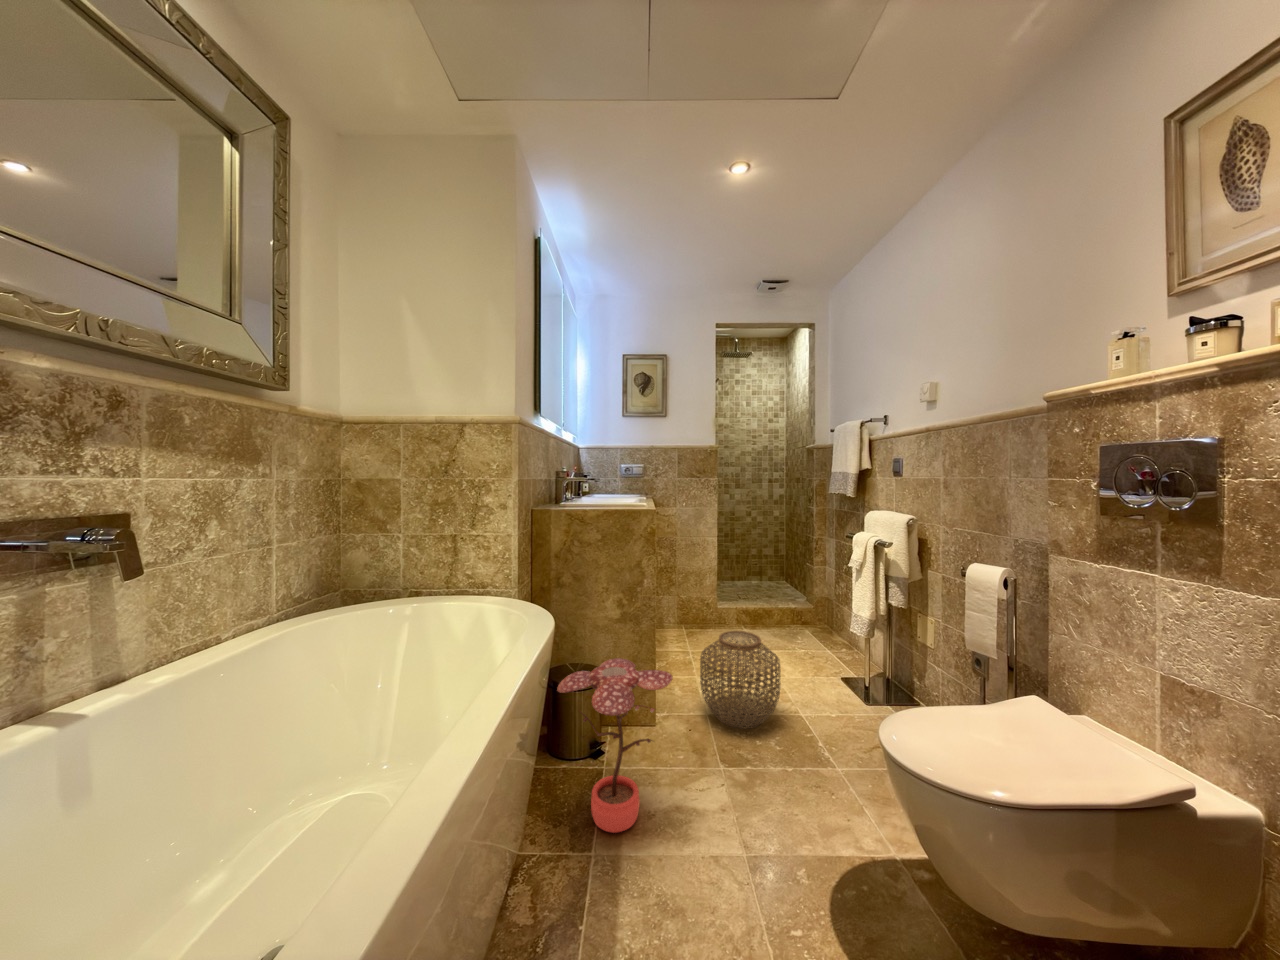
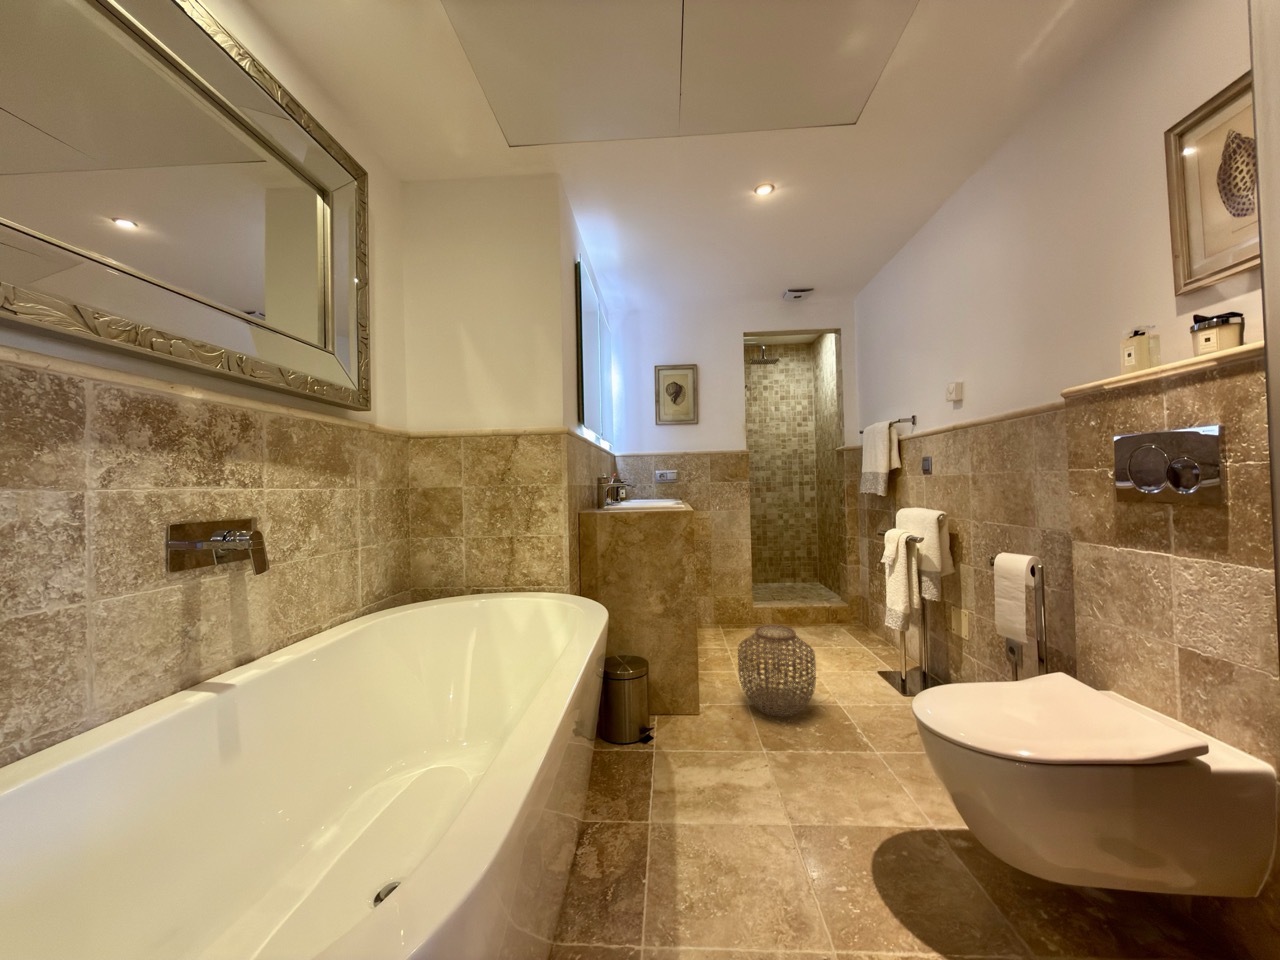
potted plant: present [557,658,673,833] -> none [610,647,715,805]

